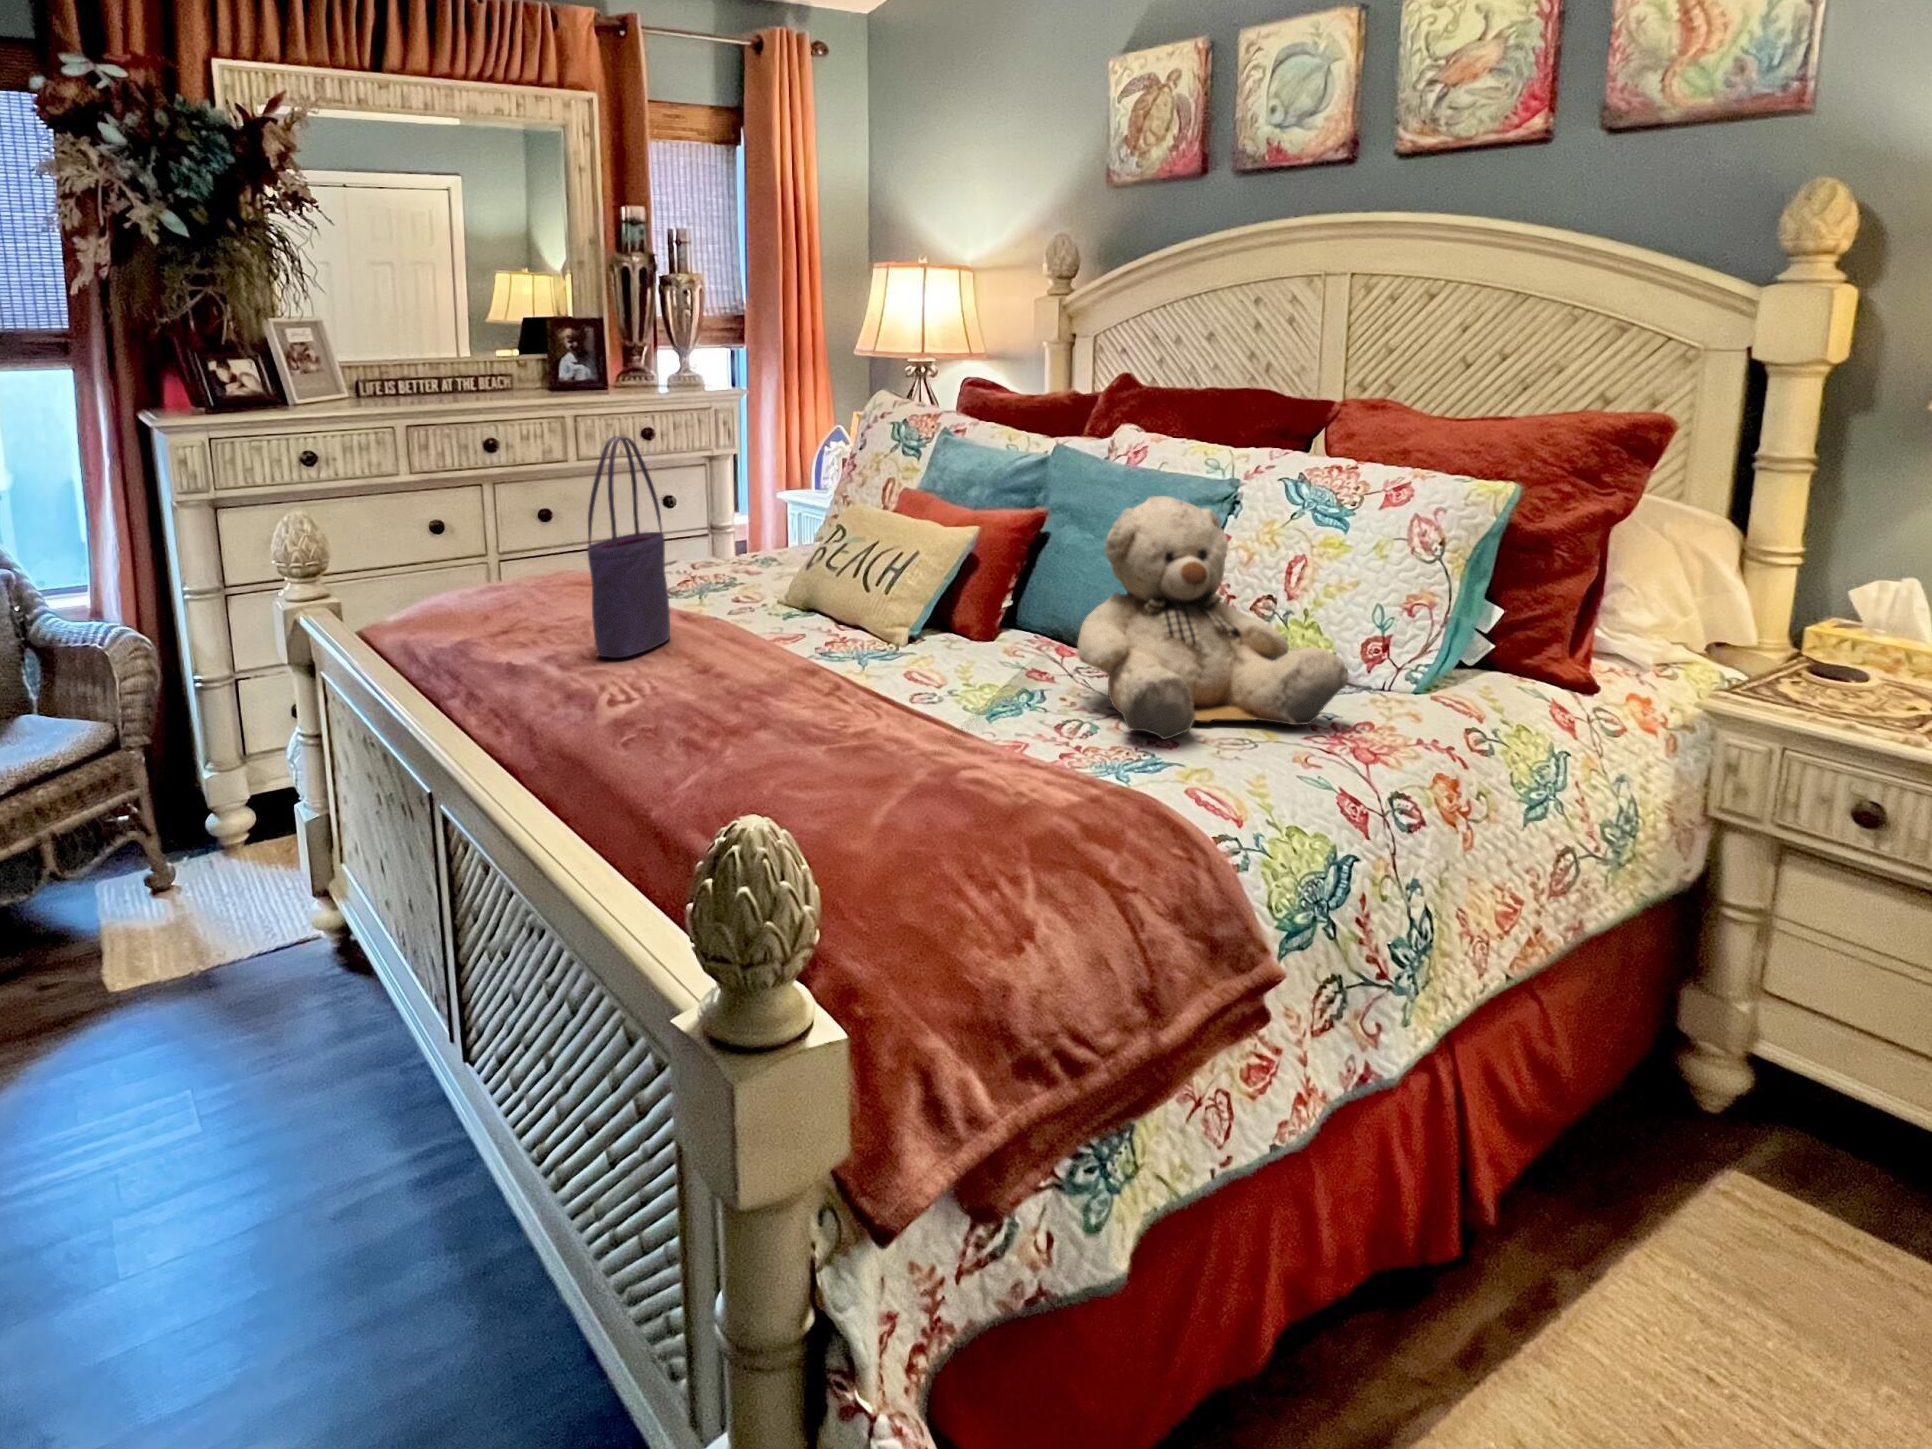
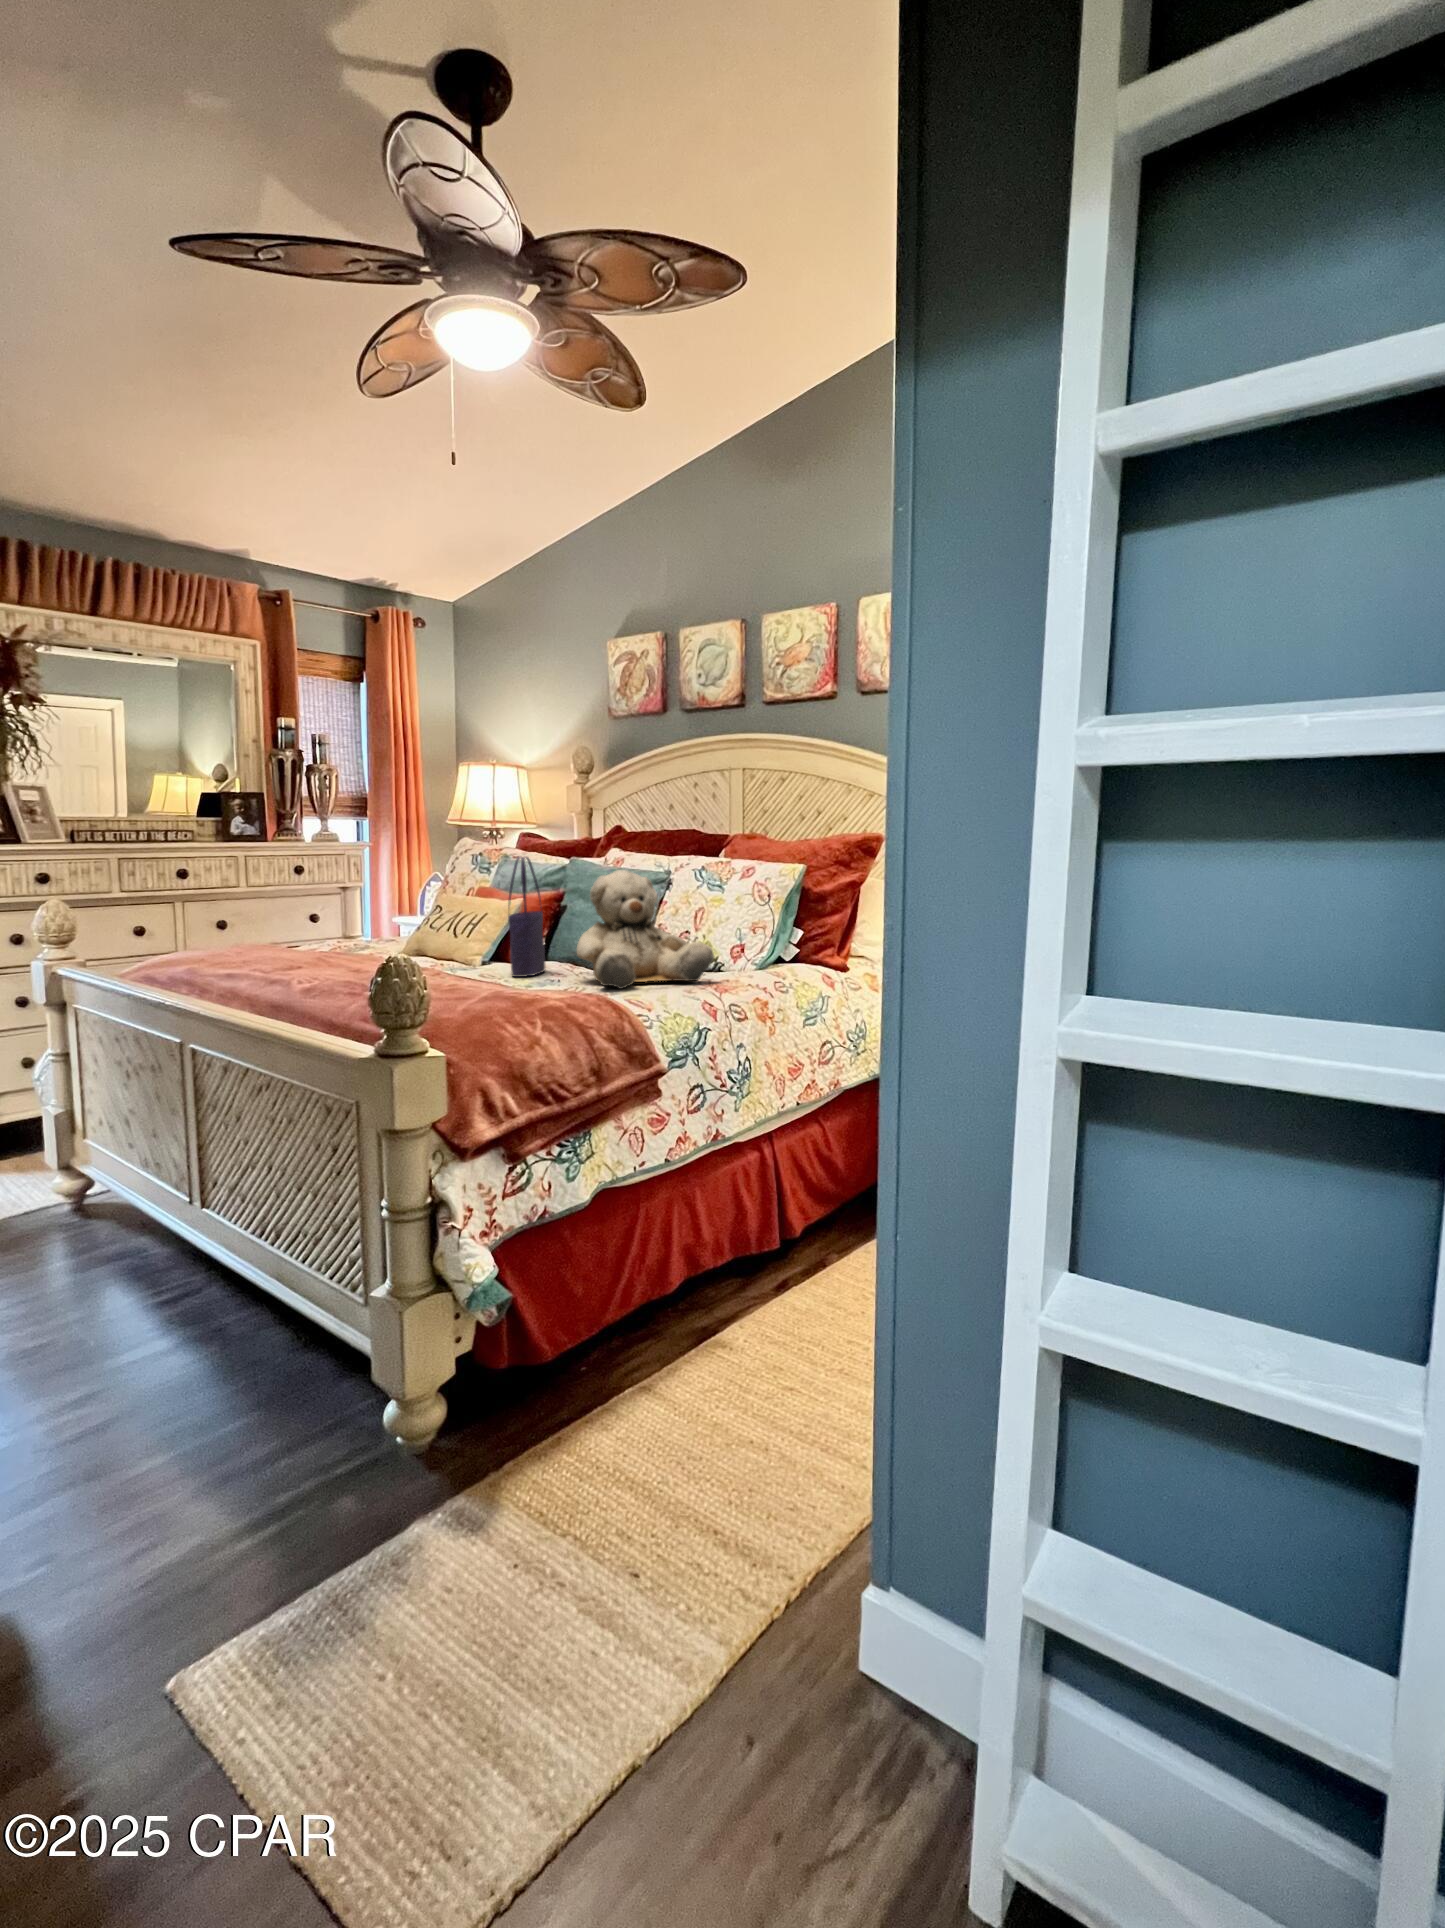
tote bag: present [587,436,670,658] -> present [508,856,545,977]

